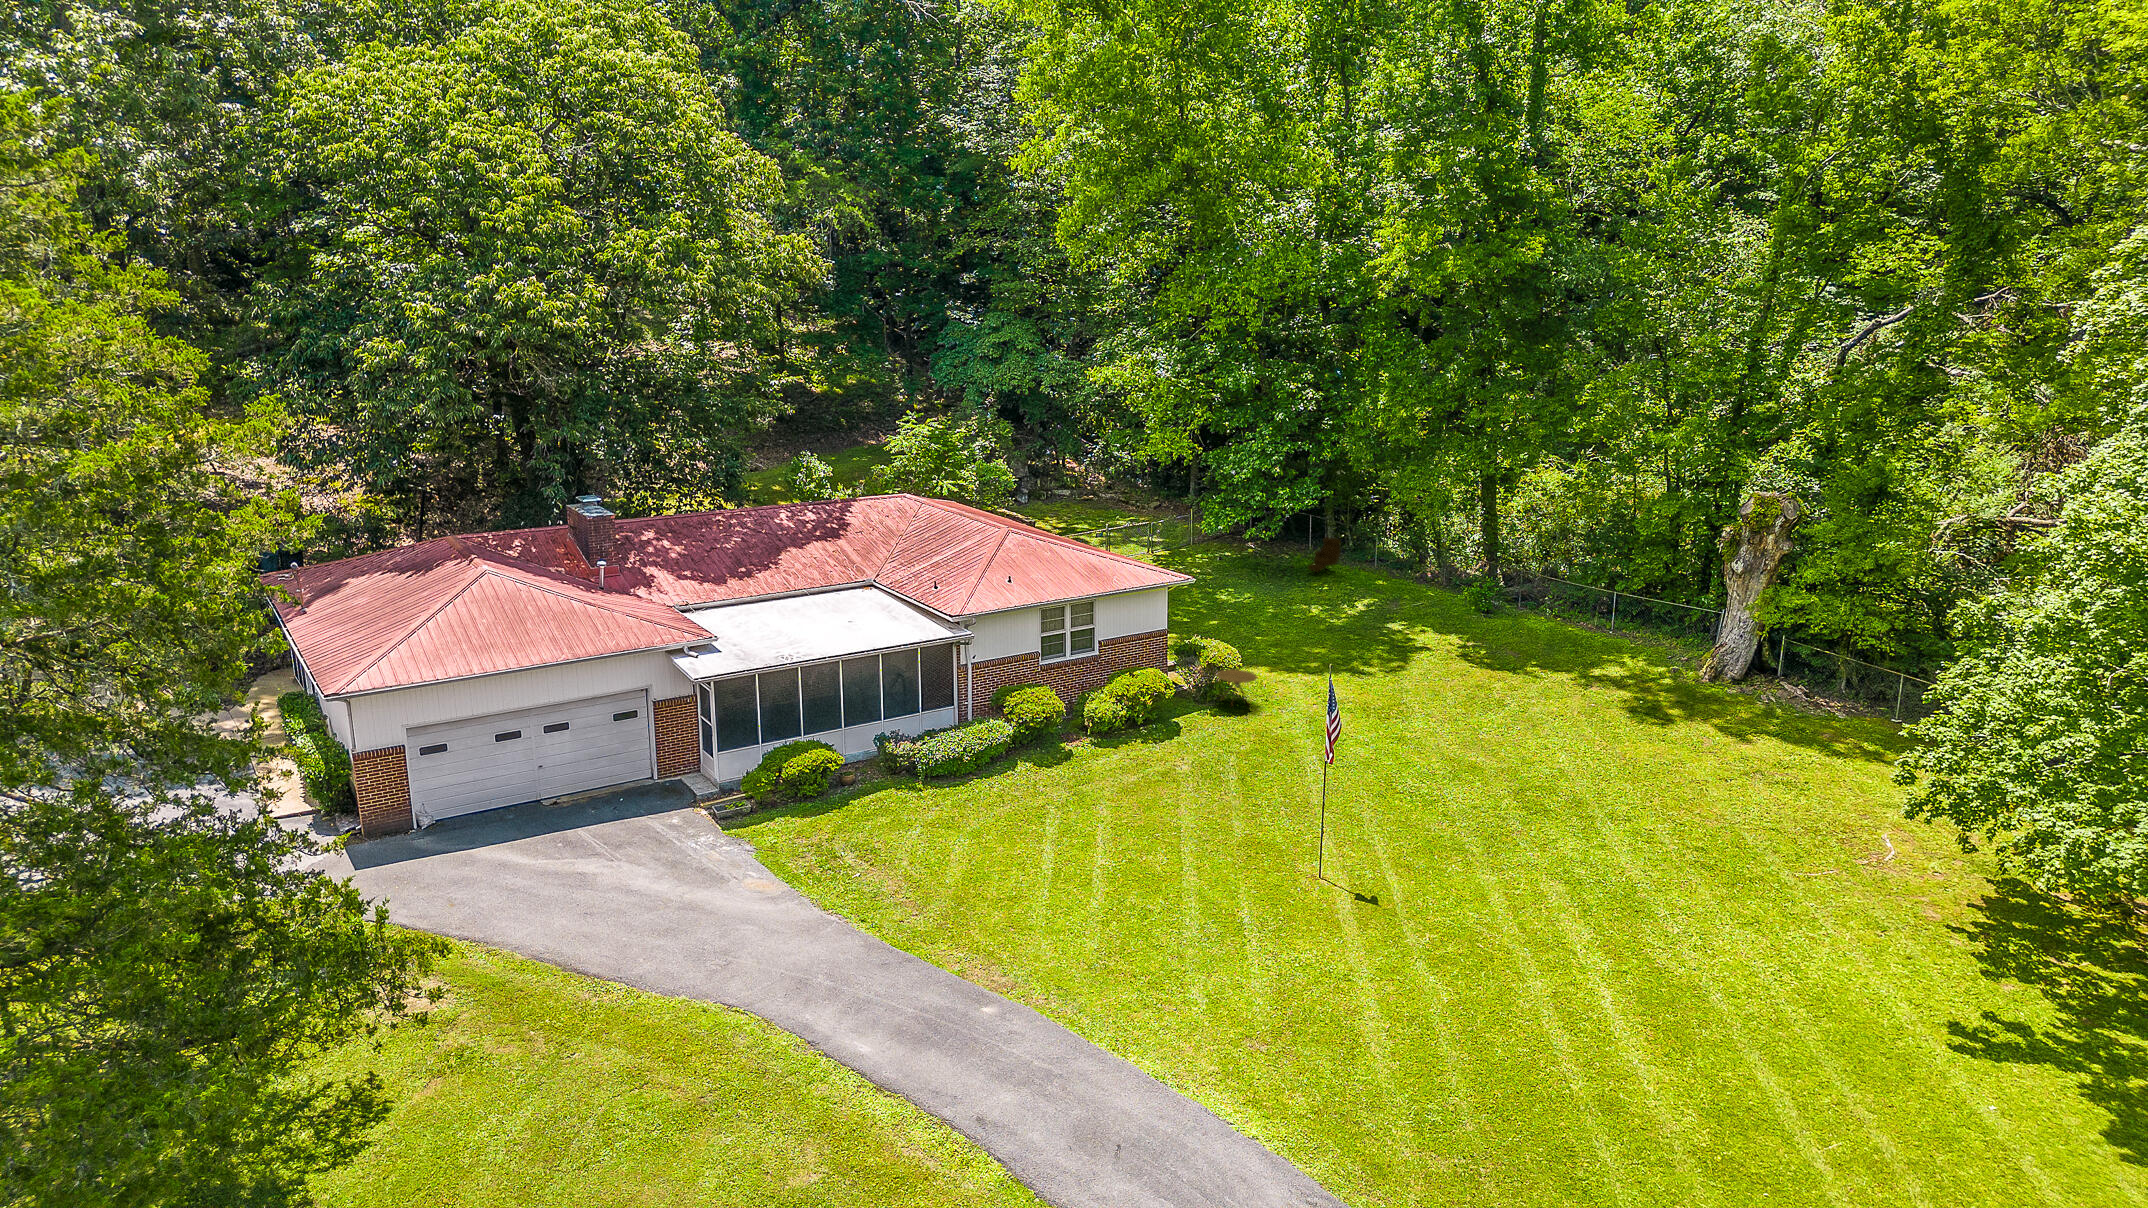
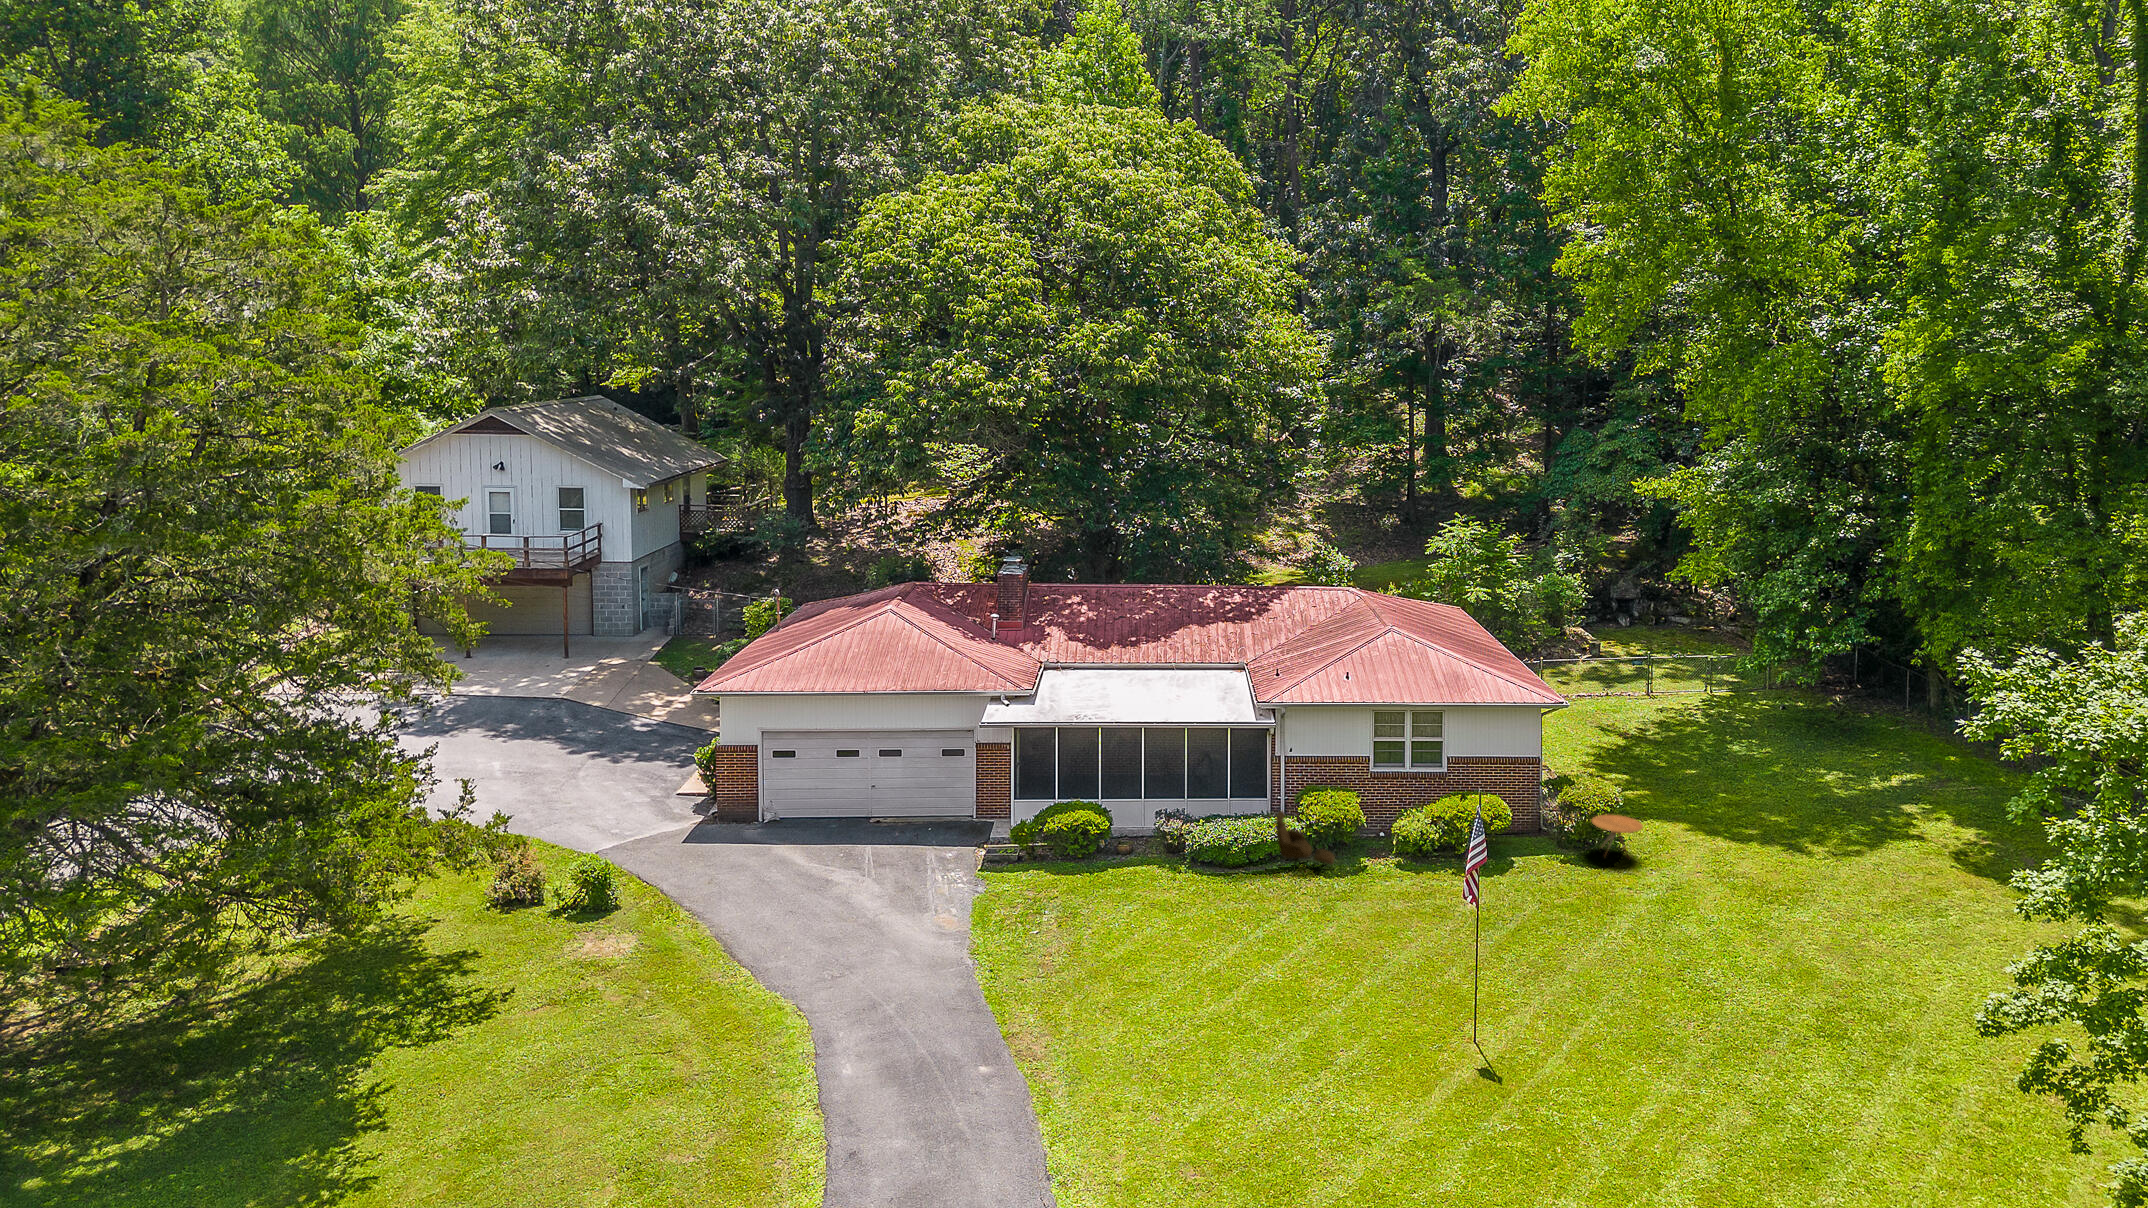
lounge chair: present [1308,537,1341,574] -> present [1276,811,1334,871]

